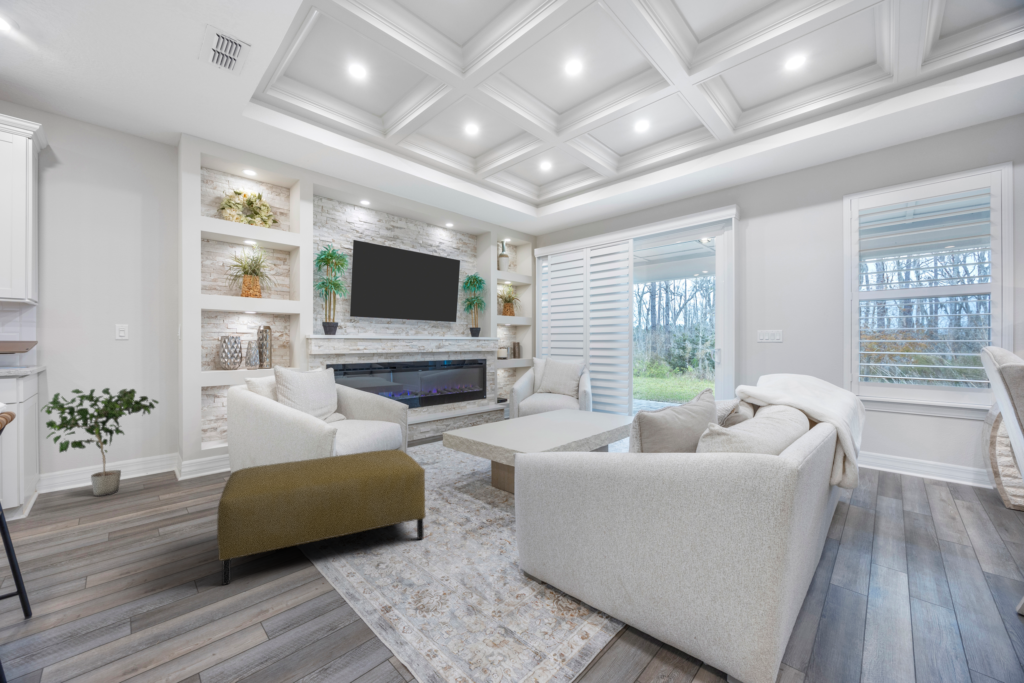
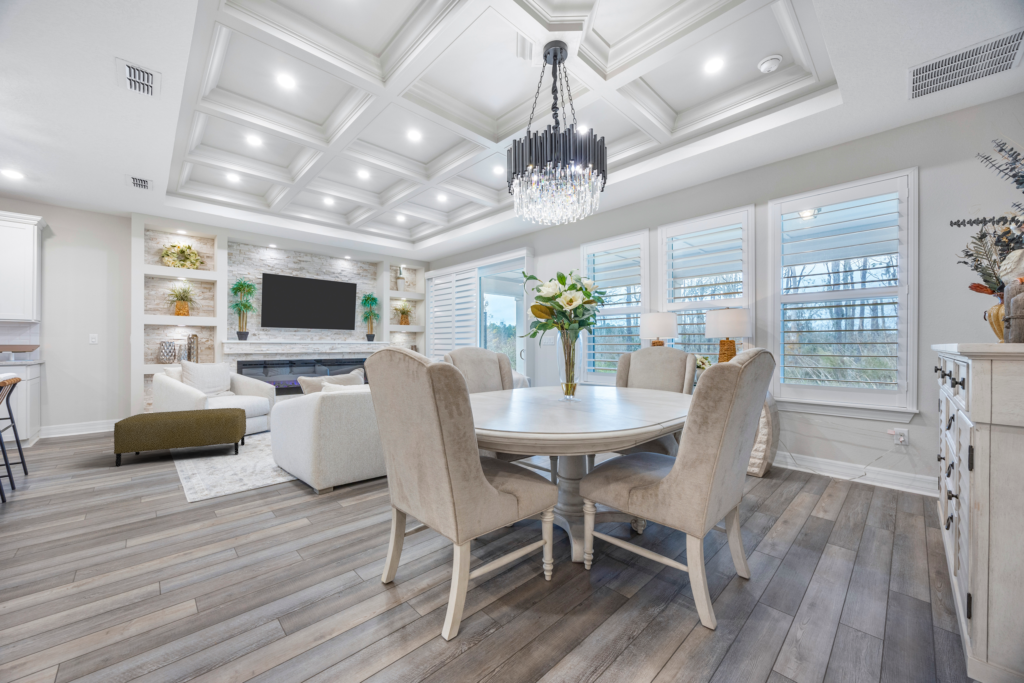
potted plant: present [41,388,159,496] -> none [40,373,114,439]

